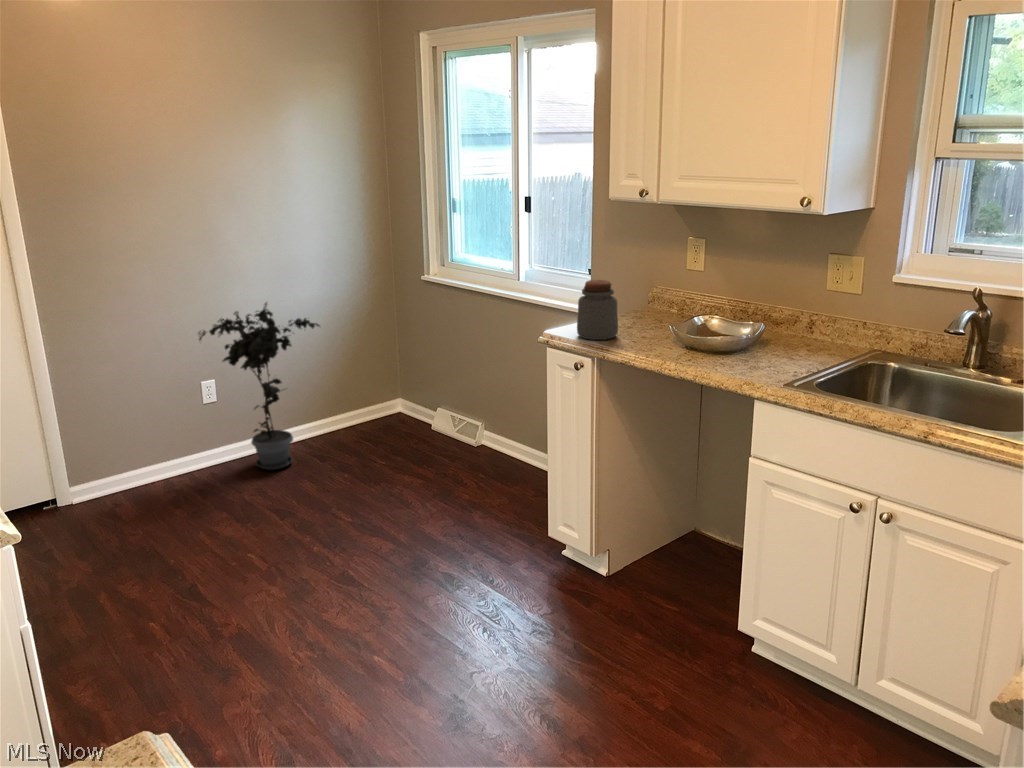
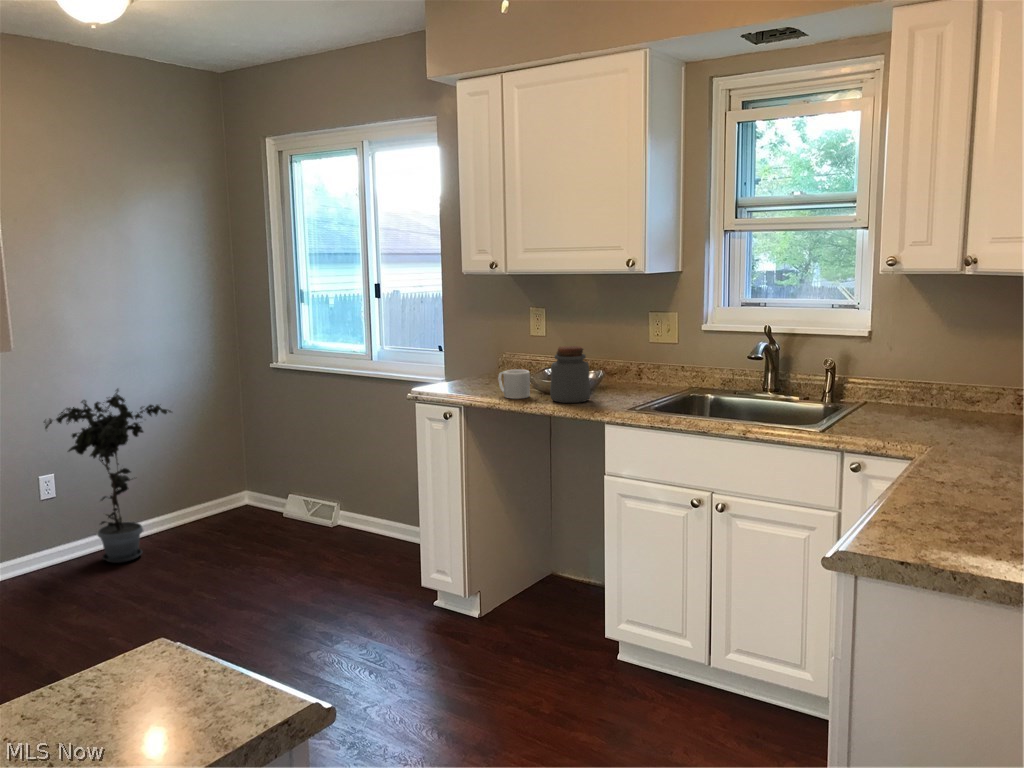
jar: present [577,280,618,340] -> present [550,346,591,403]
mug: none [638,320,674,355] -> present [498,369,530,399]

